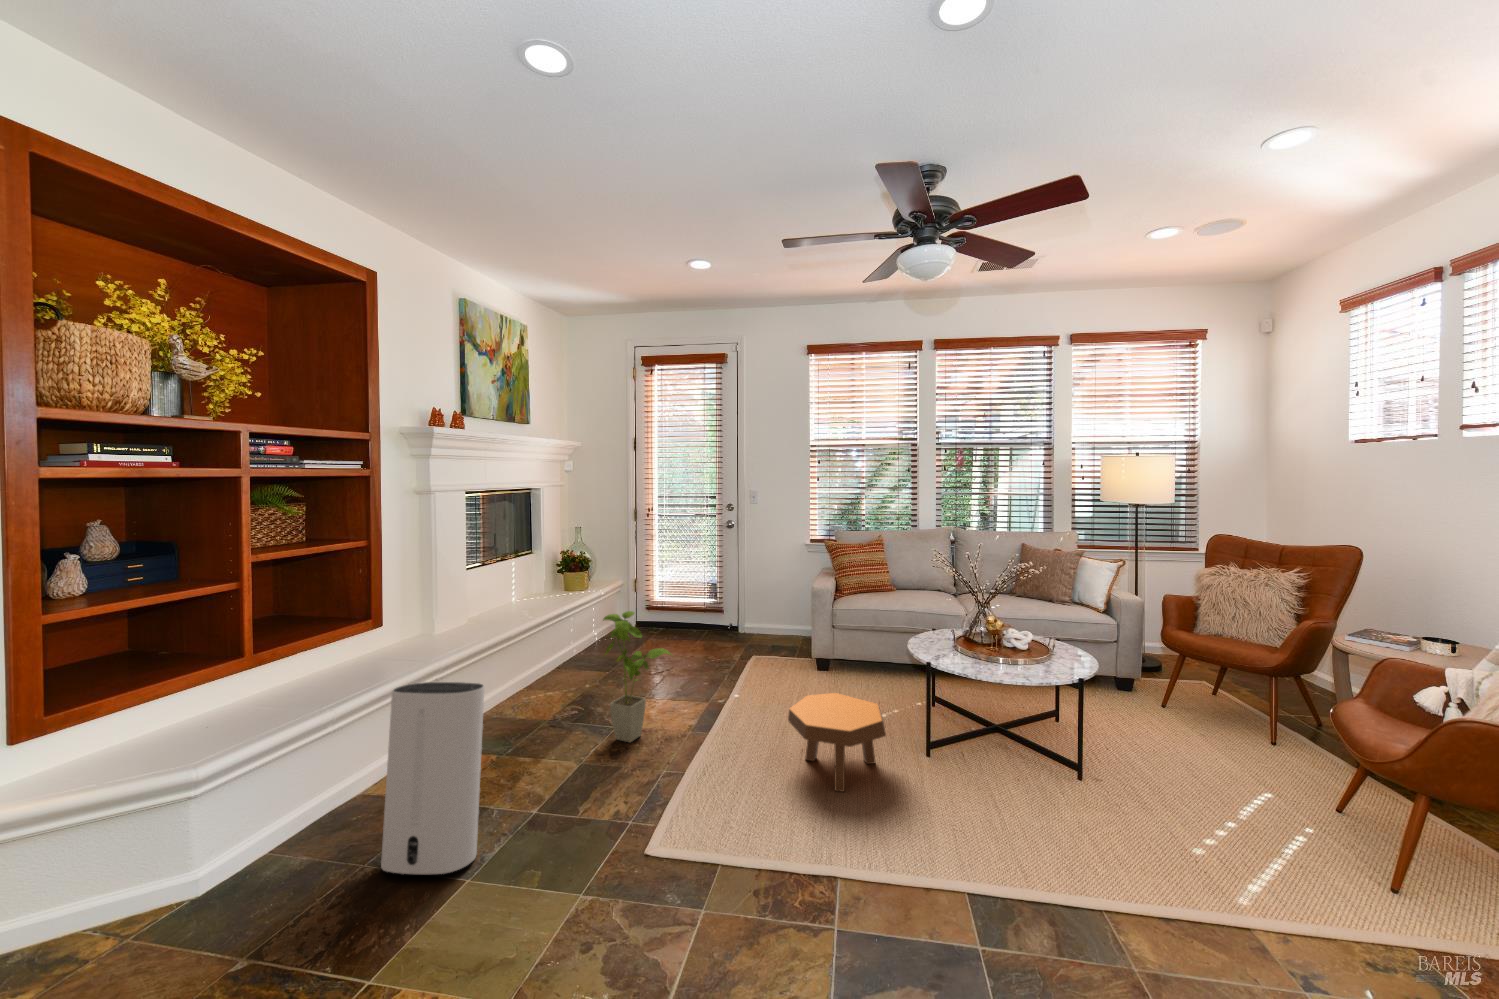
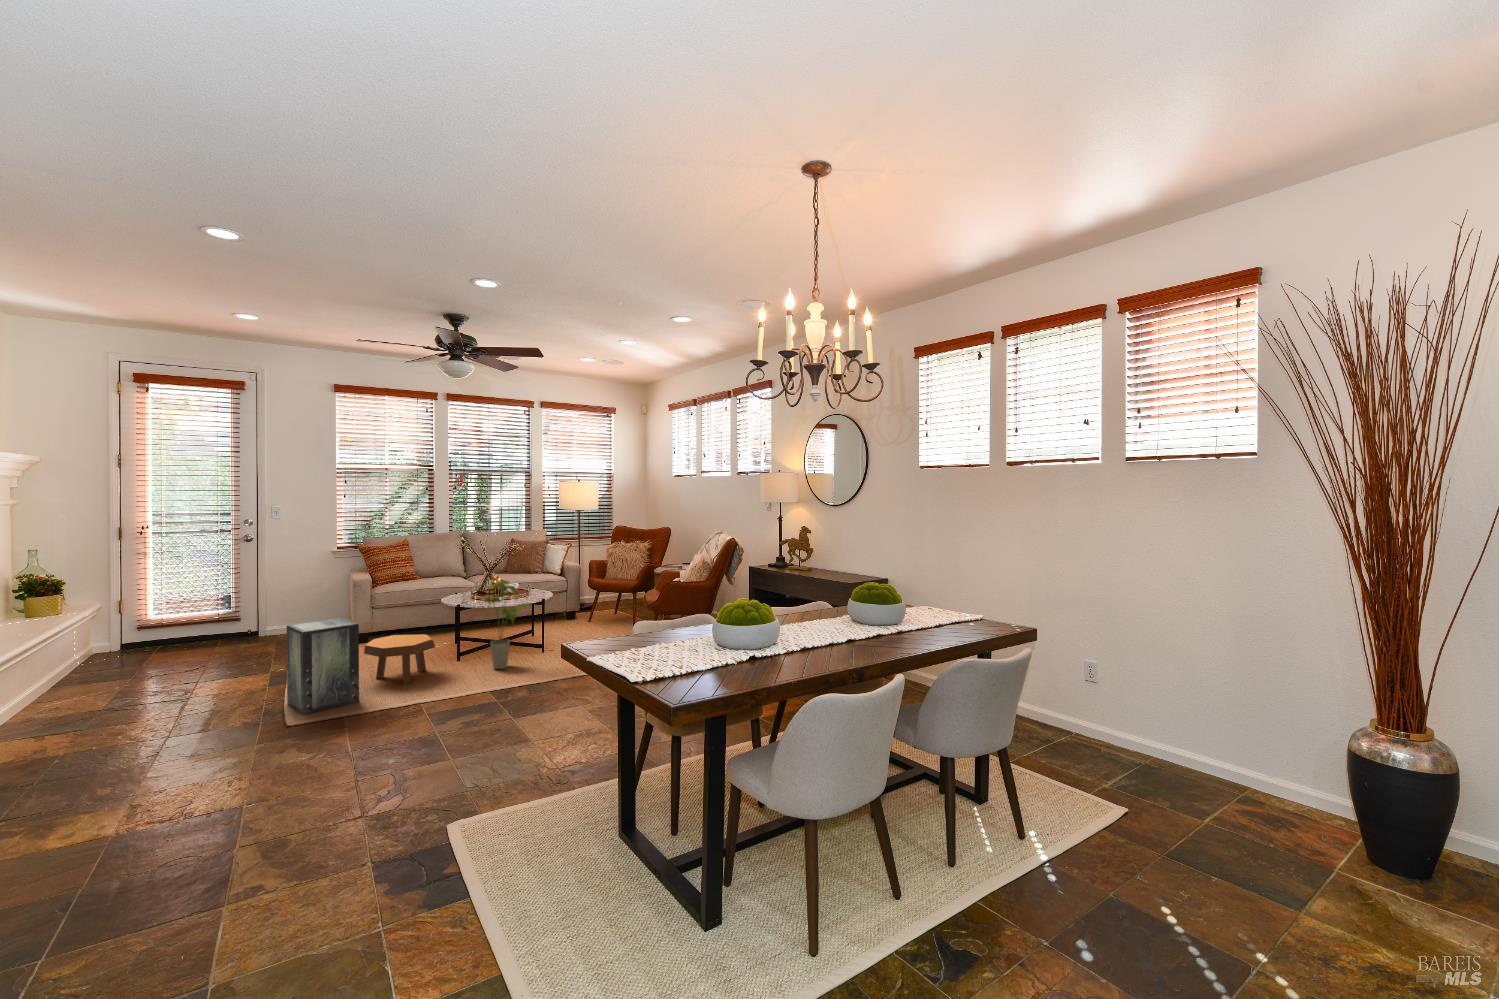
house plant: present [603,611,671,743] -> present [485,581,527,669]
storage box: none [683,666,761,821] -> present [287,618,359,714]
air purifier: present [381,682,484,874] -> none [48,642,142,782]

